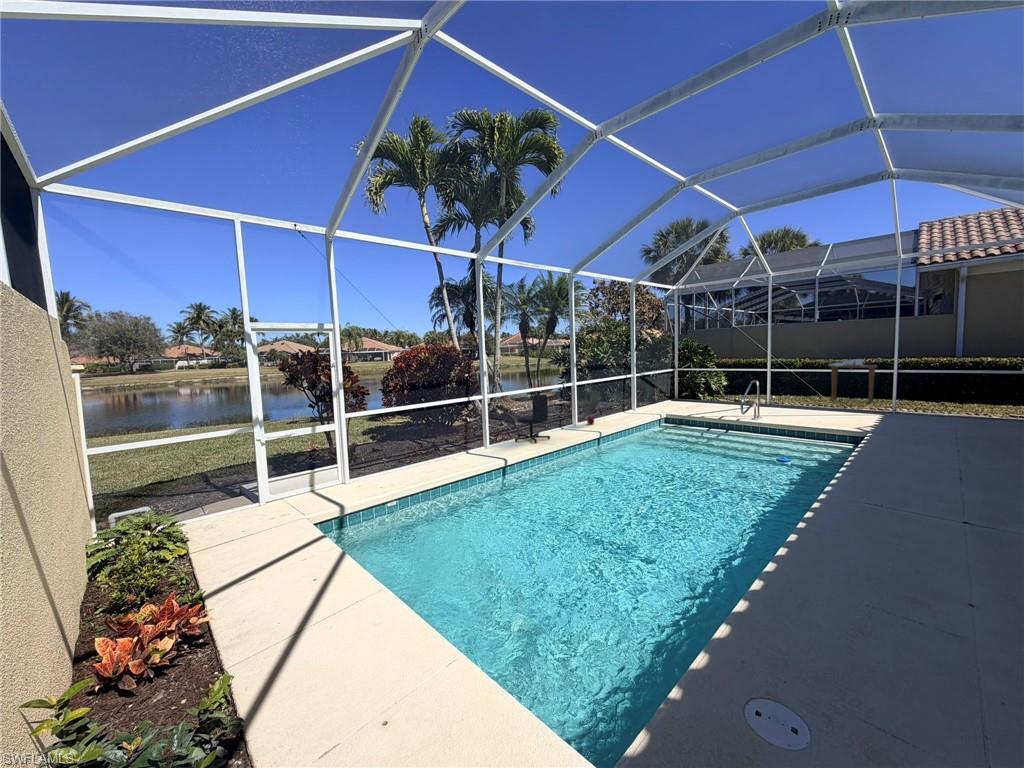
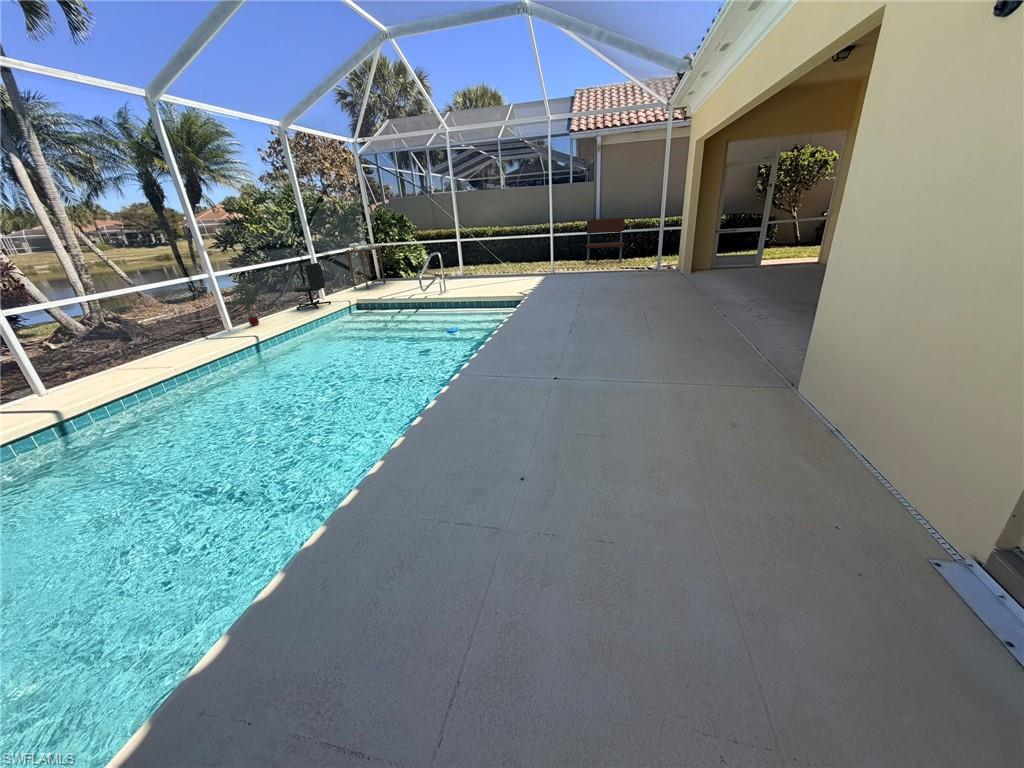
bench: none [944,356,1011,410] -> present [586,218,624,264]
side table: present [829,359,877,403] -> present [345,241,385,289]
chair: present [515,394,550,443] -> present [294,263,331,310]

